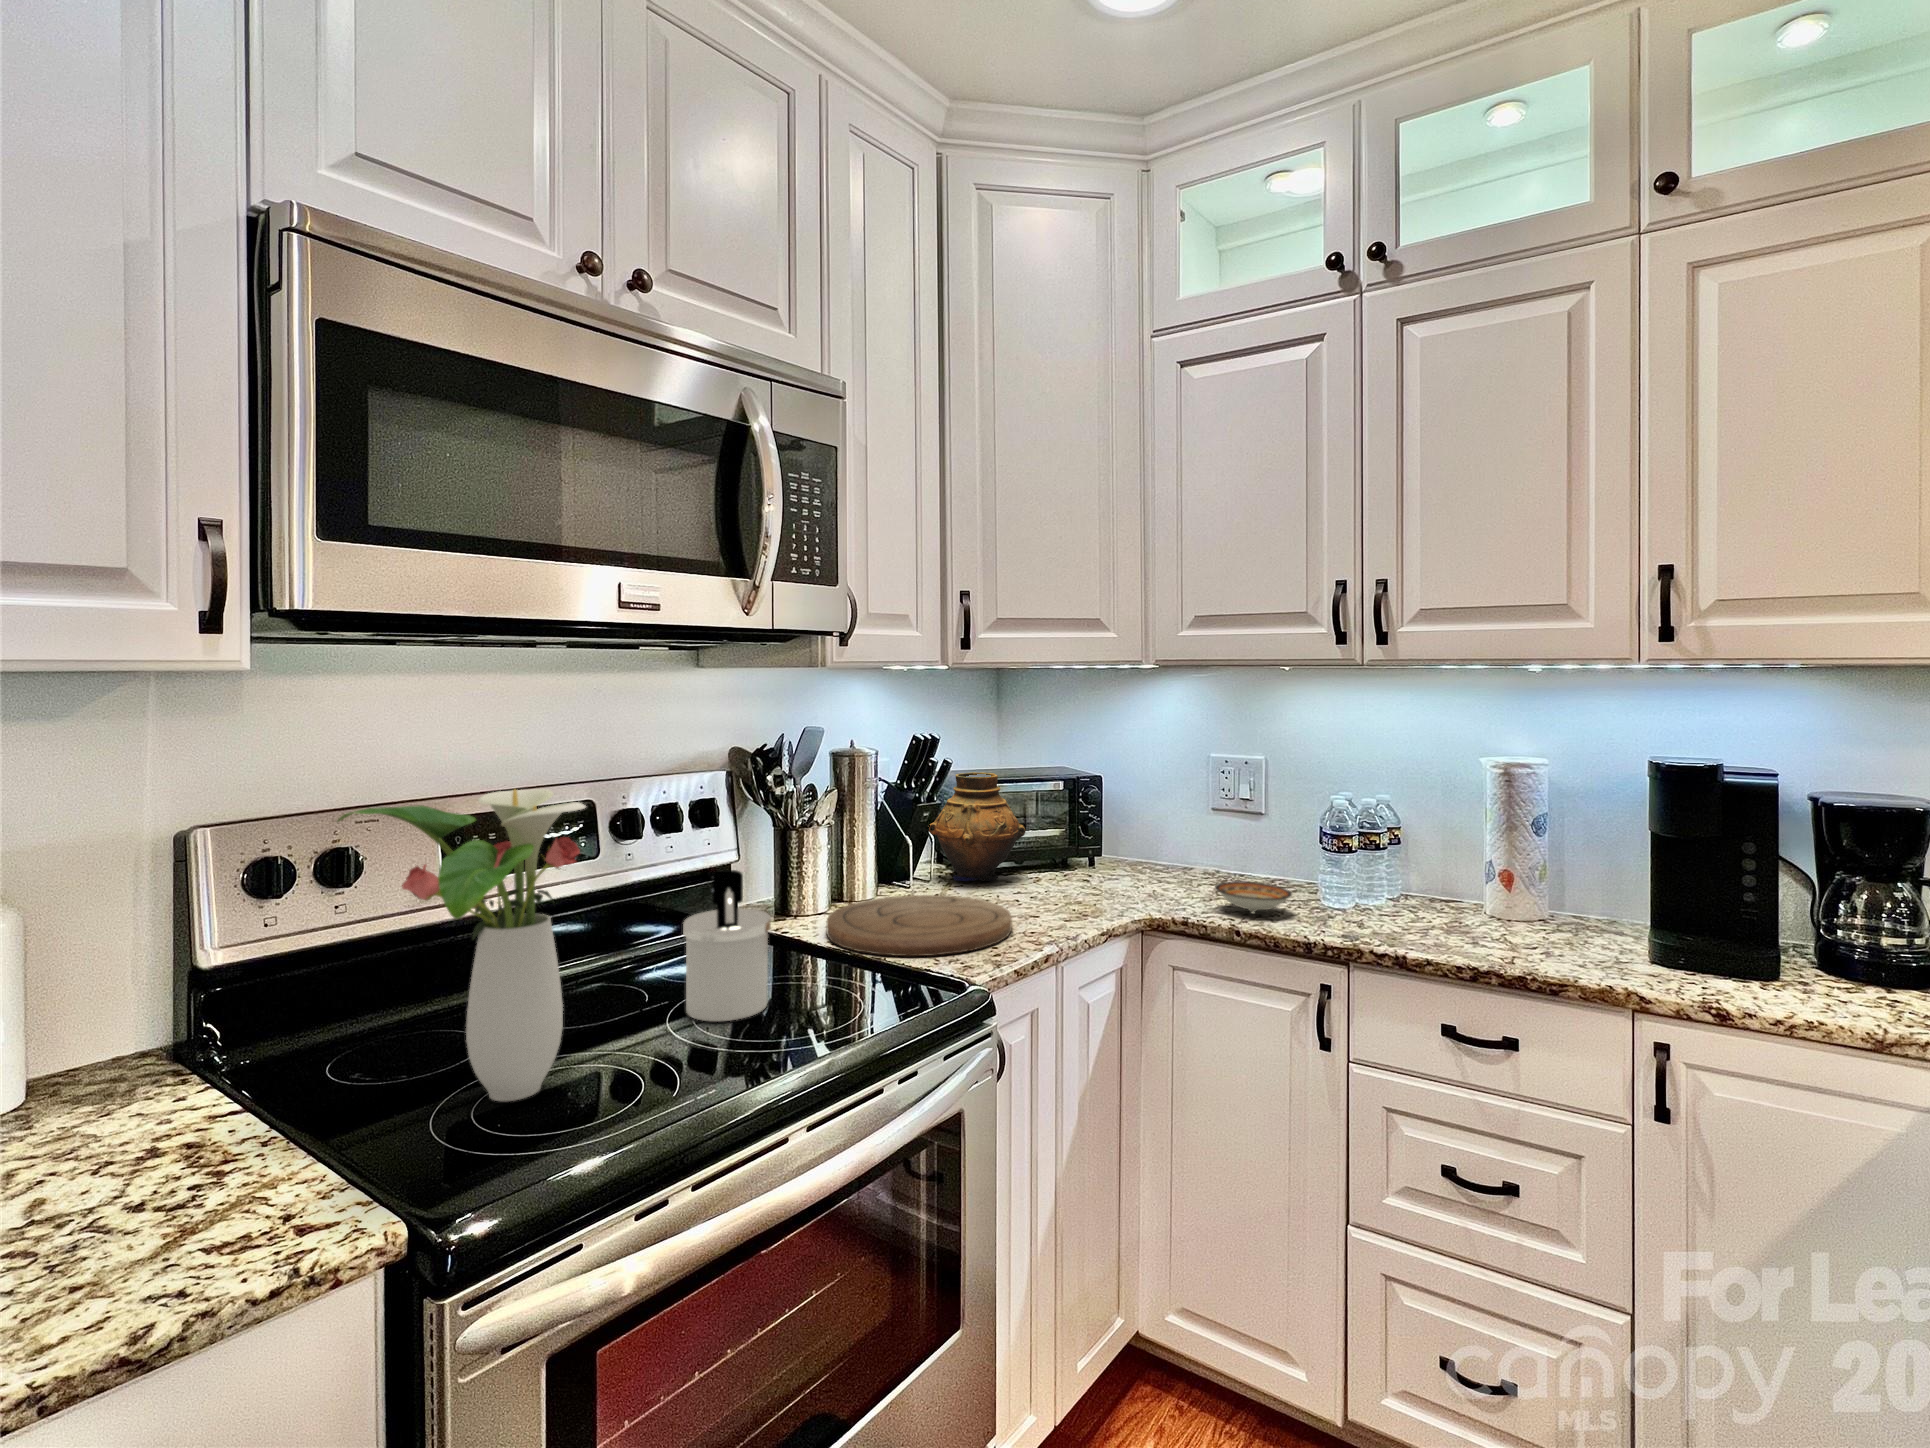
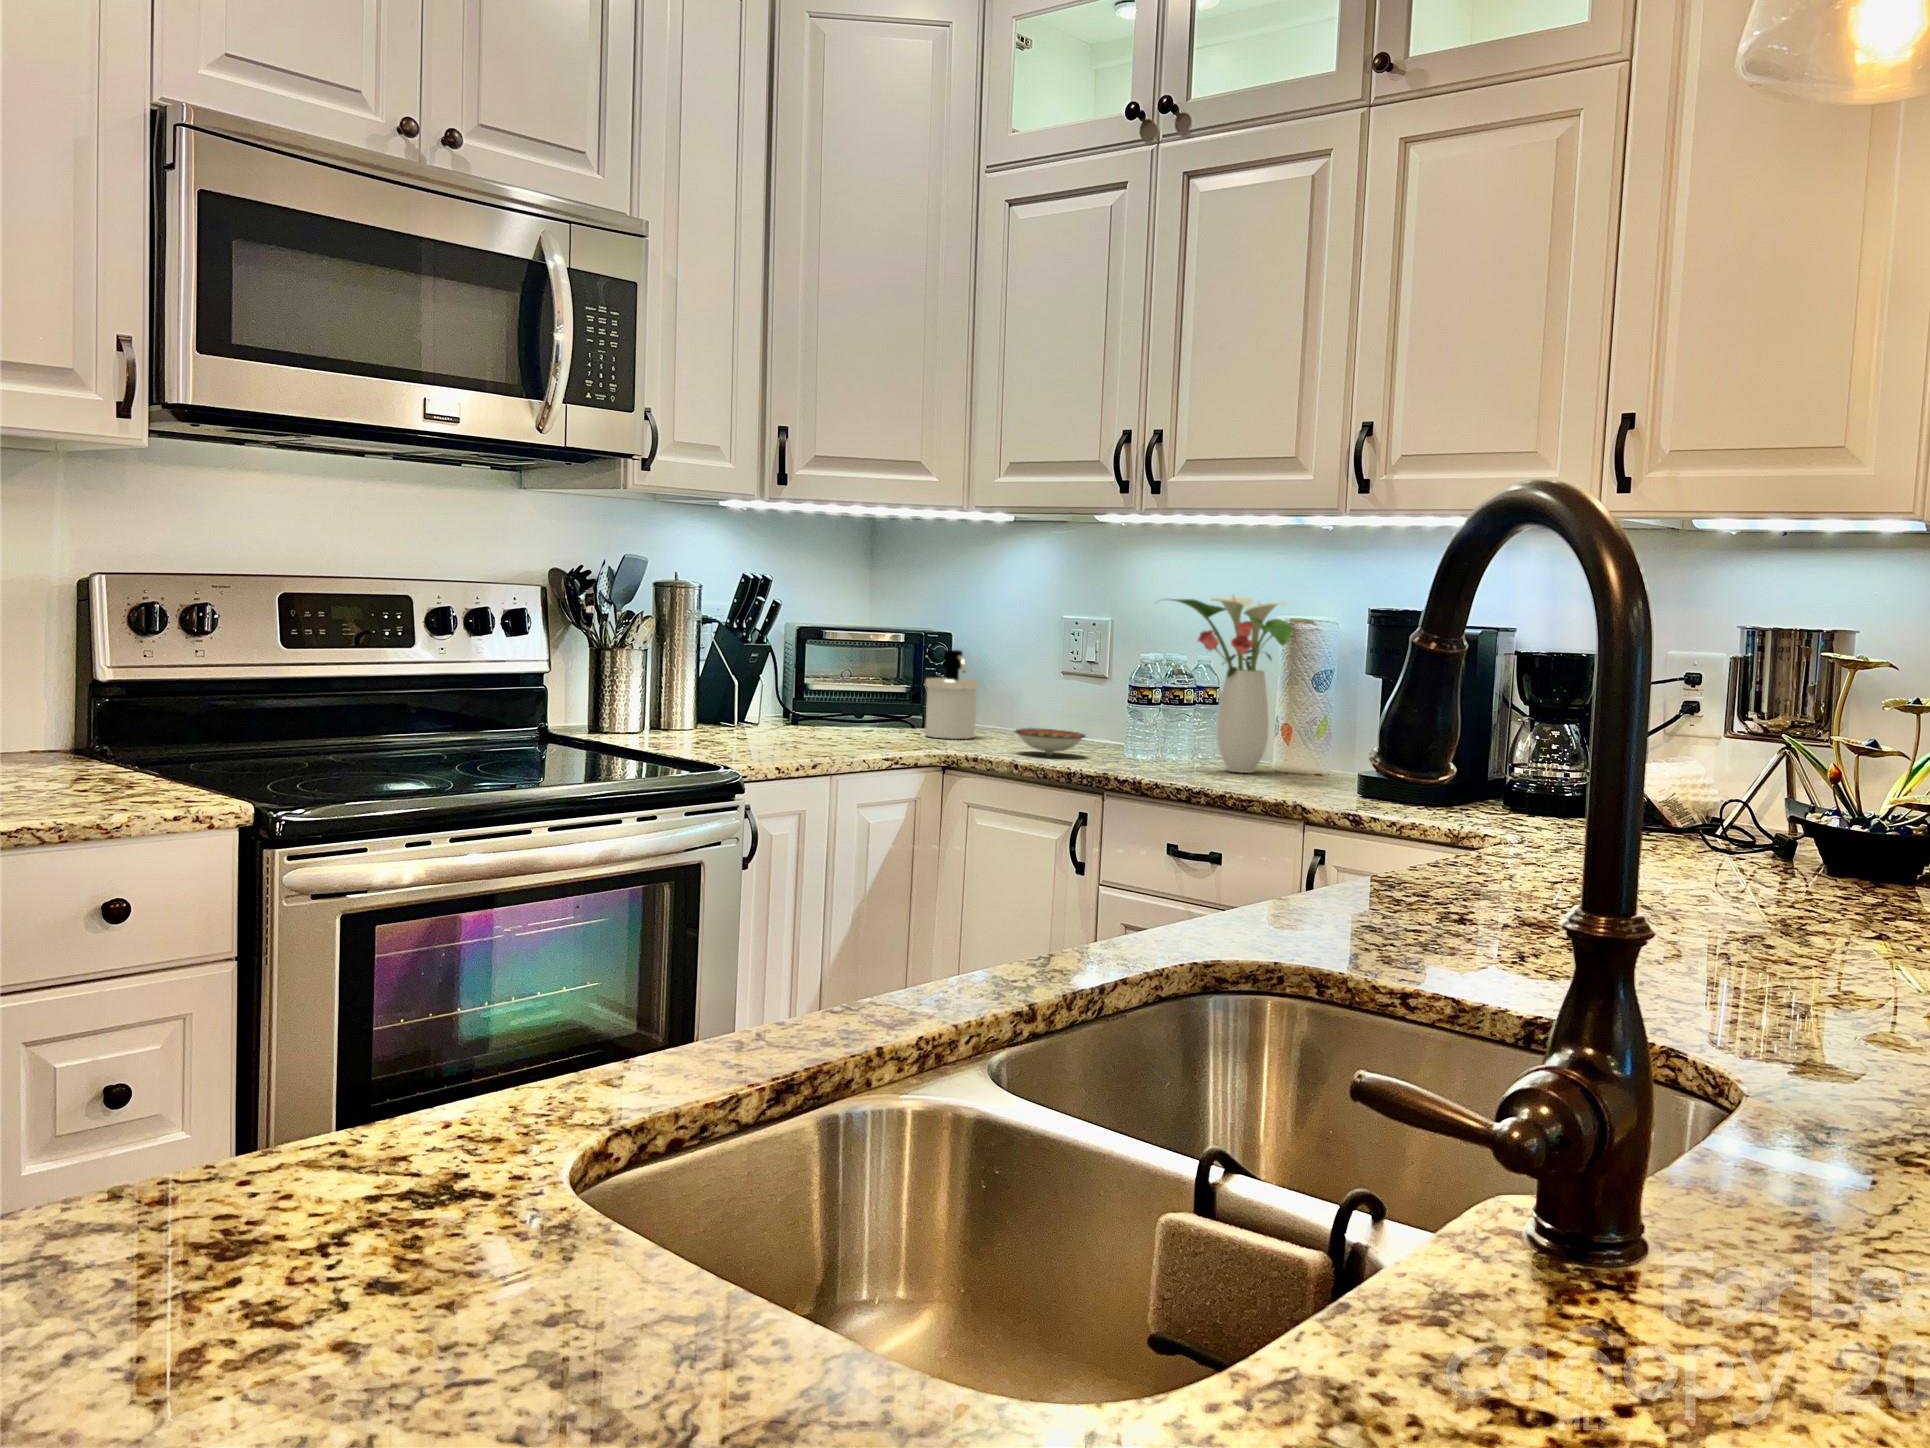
vase: present [929,772,1026,881] -> none [757,621,856,730]
flower arrangement: present [337,789,586,1101] -> present [1172,595,1292,773]
soap dispenser: present [683,870,771,1022] -> present [925,650,979,739]
cutting board: present [827,895,1012,956] -> none [624,725,801,754]

